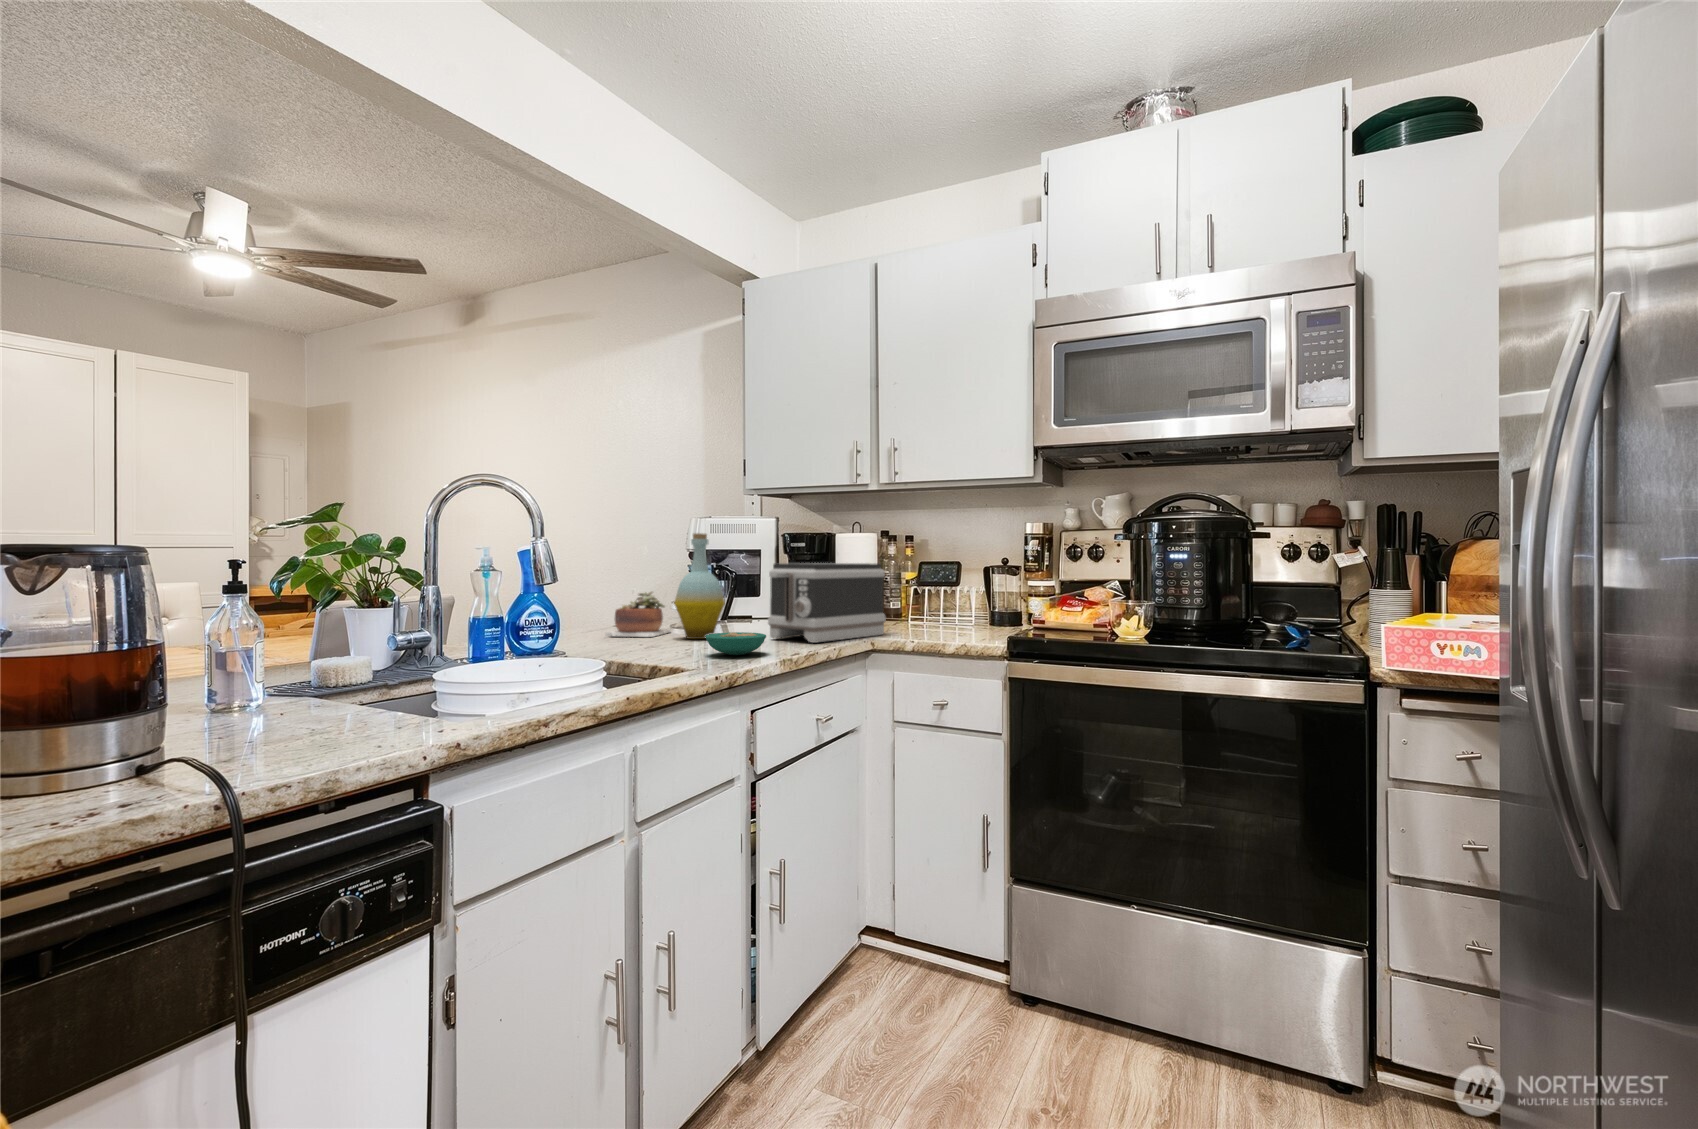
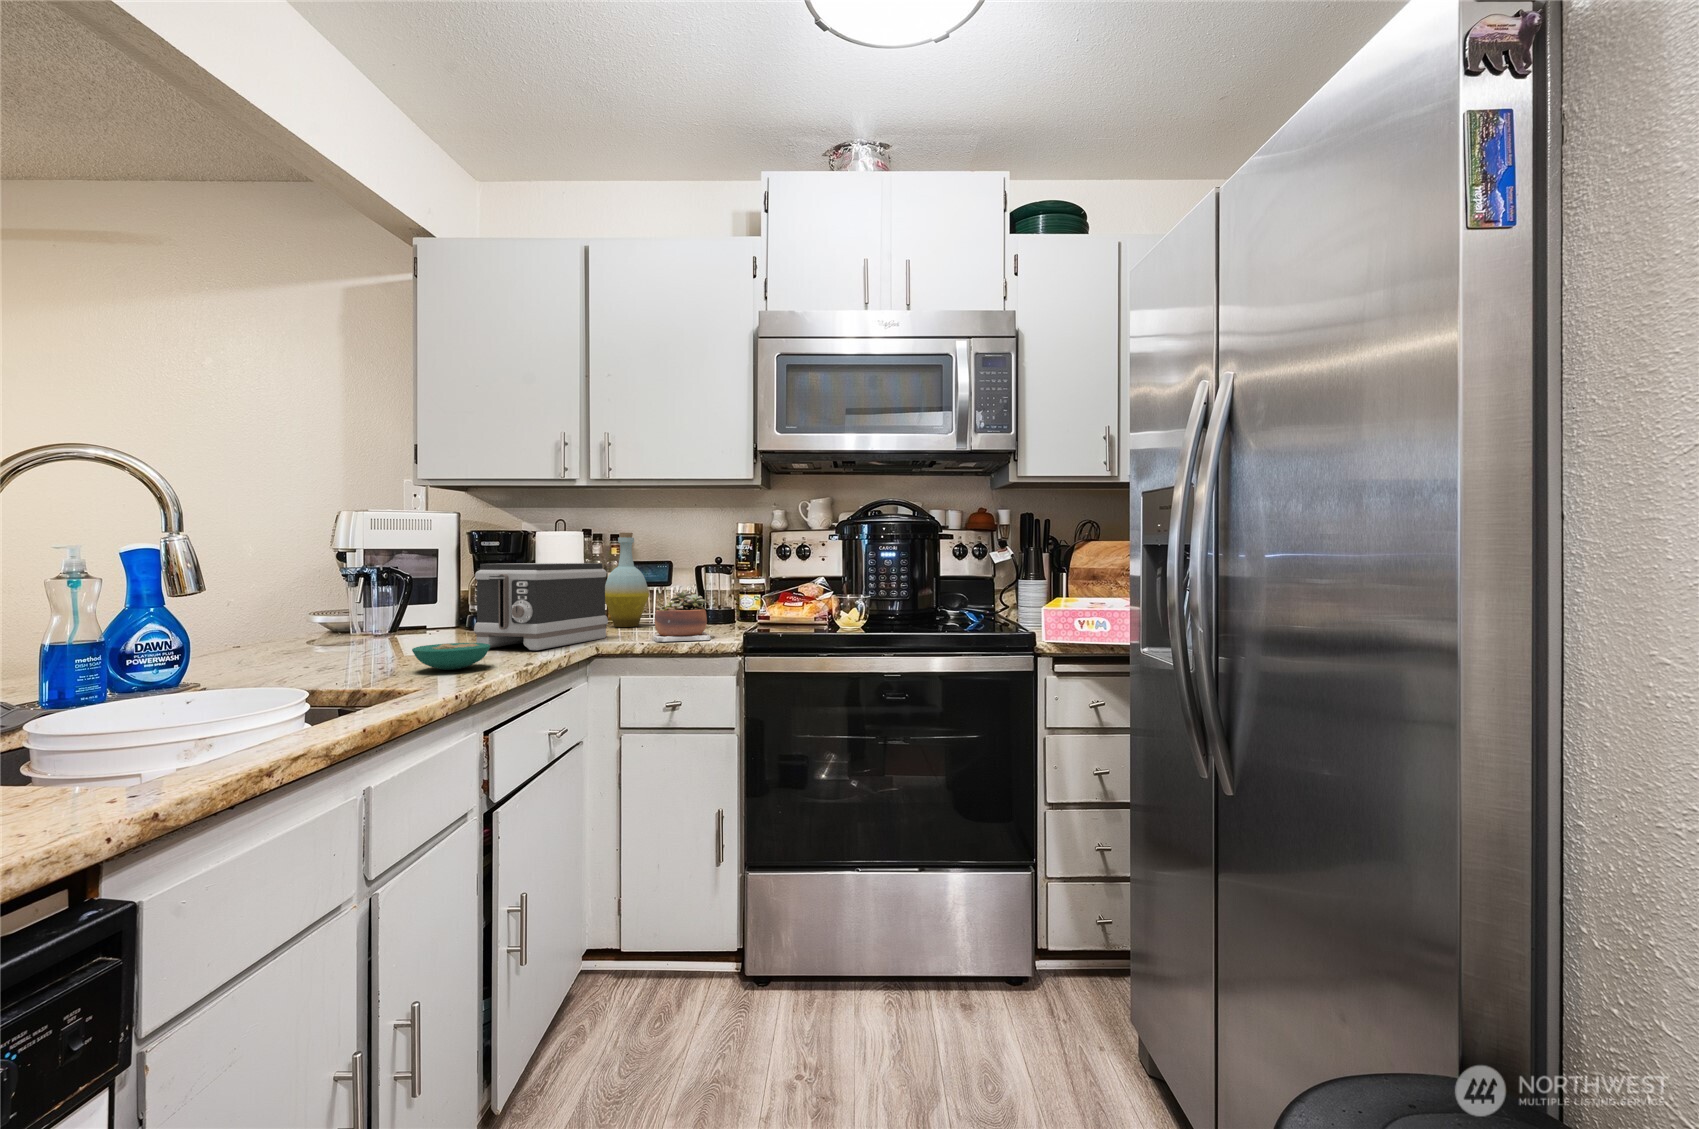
bottle: present [674,533,725,639] -> present [605,533,649,627]
succulent plant: present [606,592,670,637] -> present [653,590,711,642]

